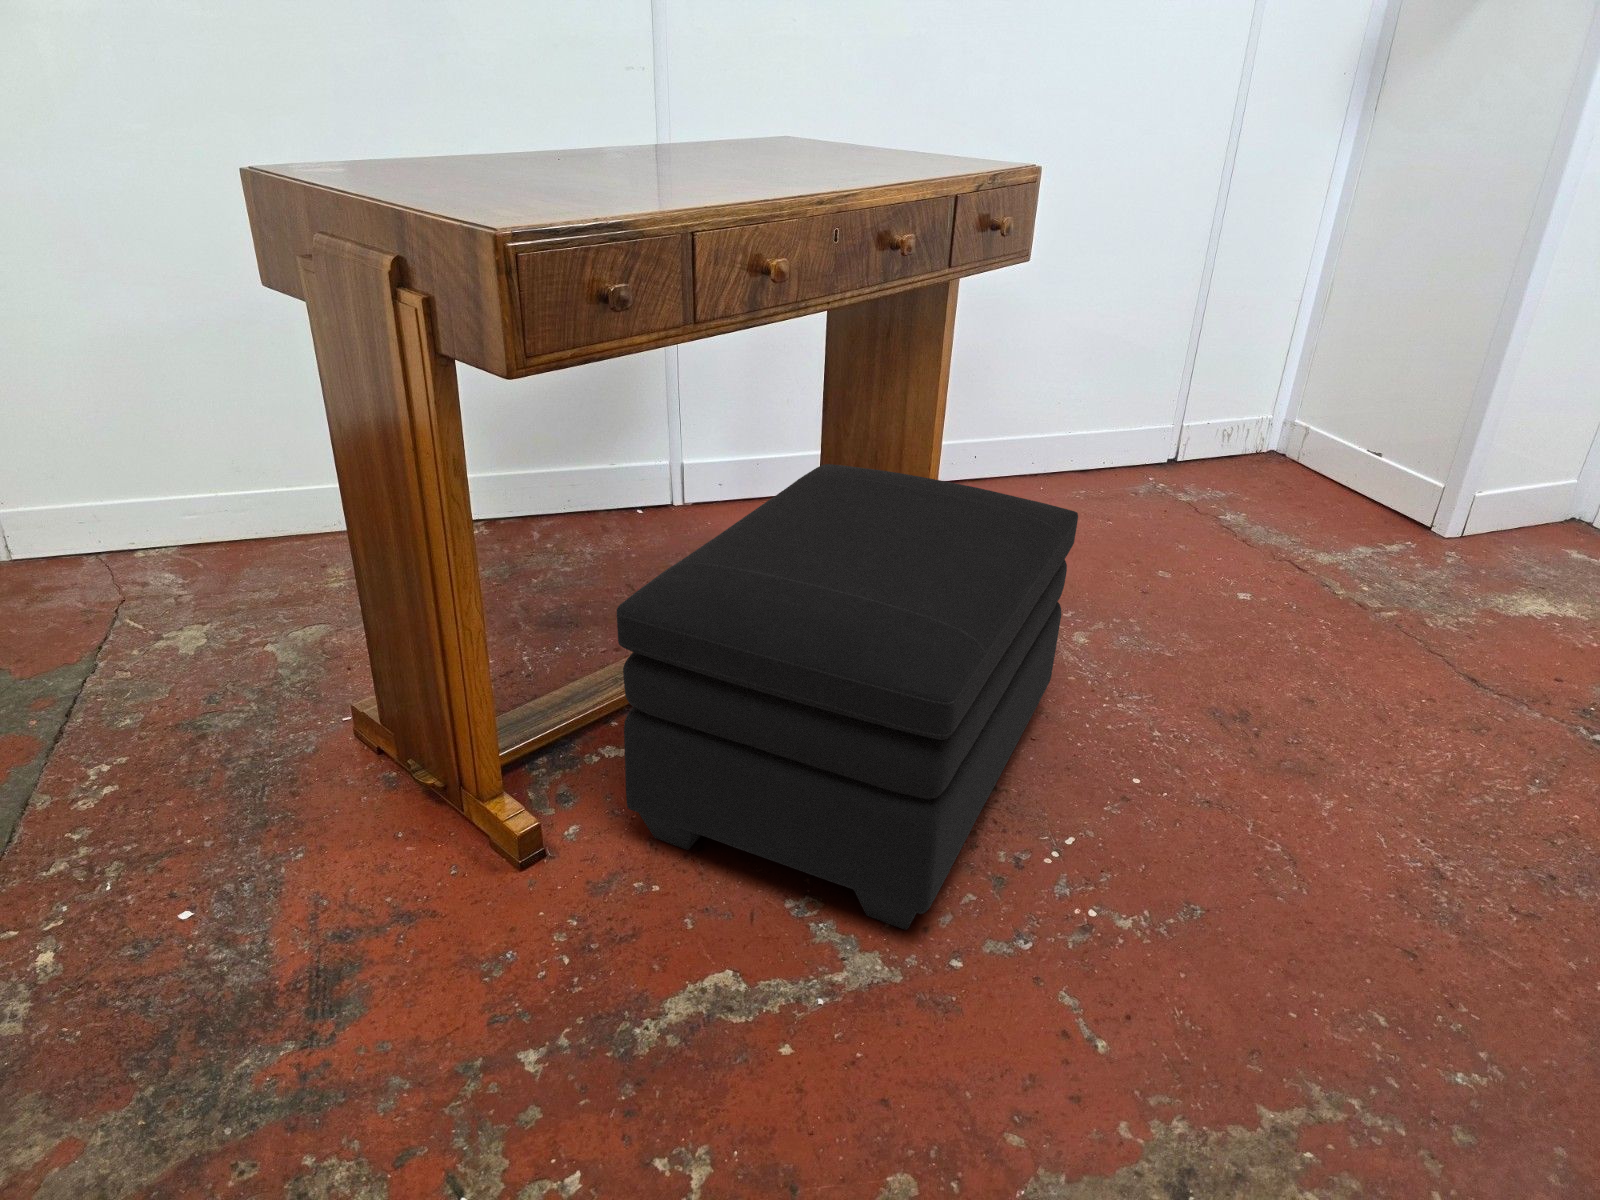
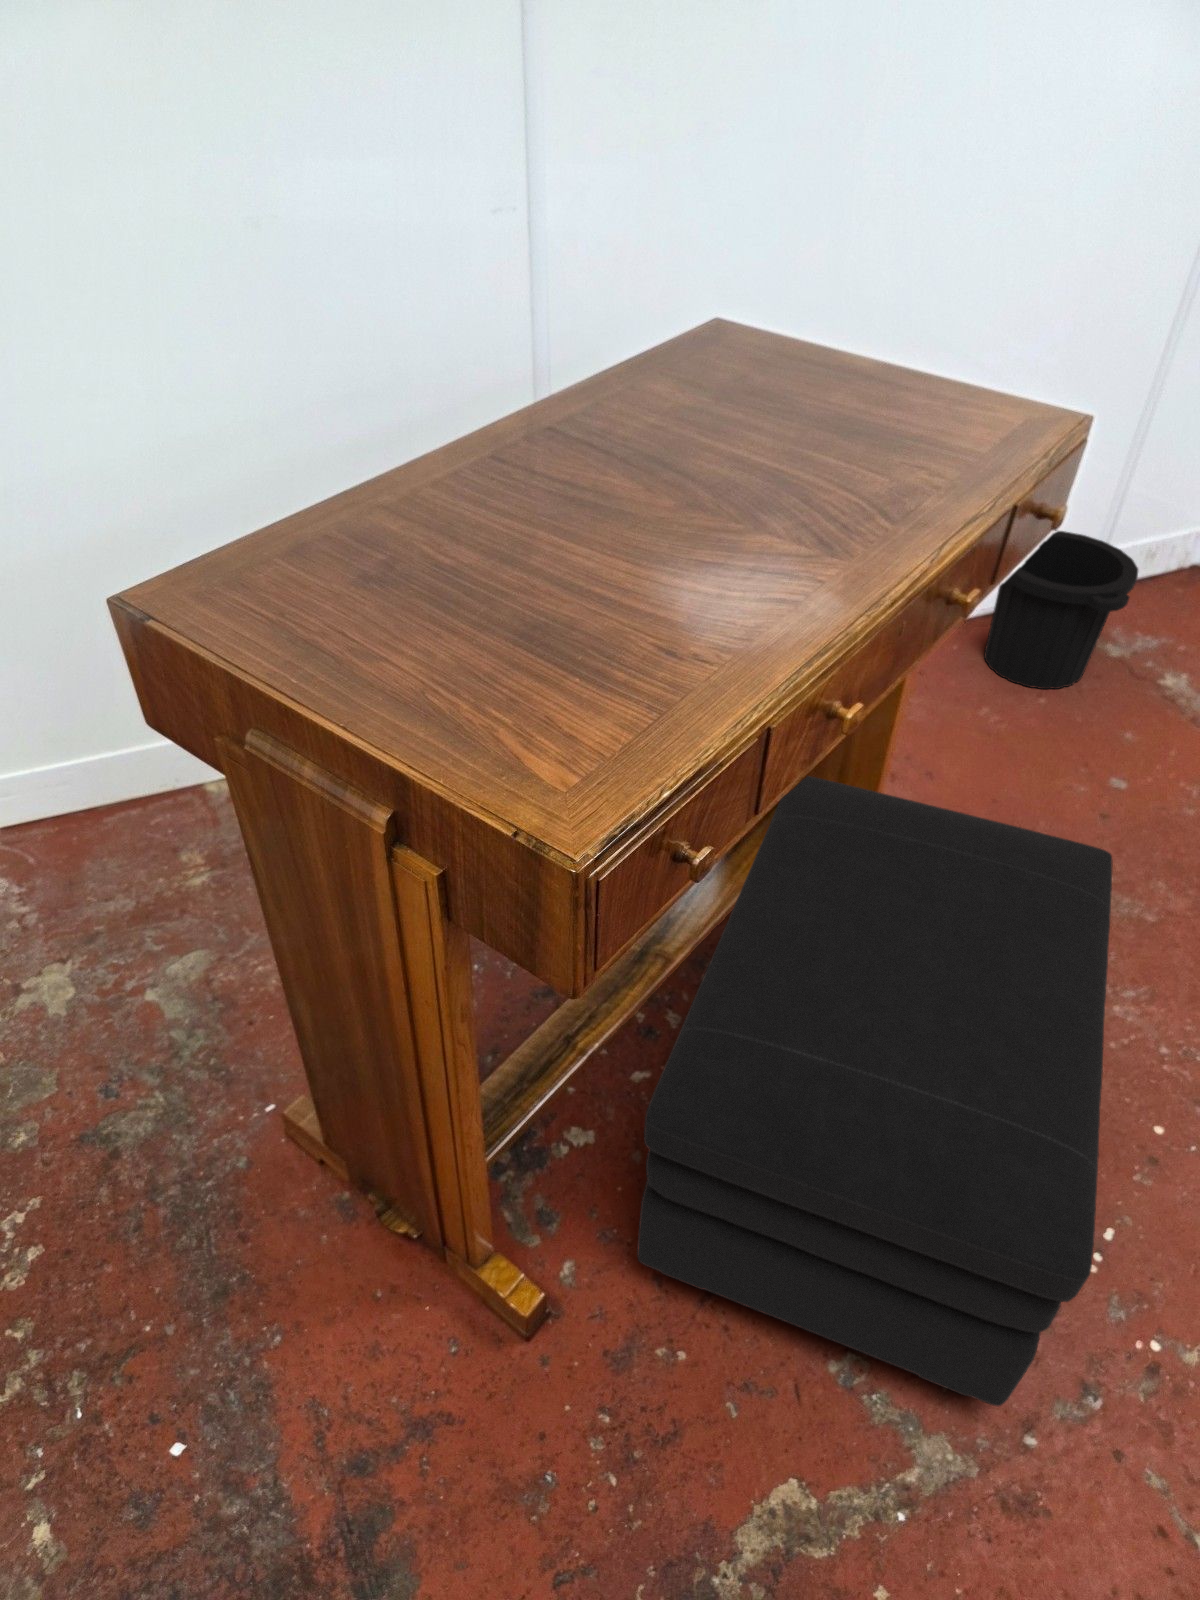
trash can: none [1068,383,1191,515] -> present [984,531,1138,689]

